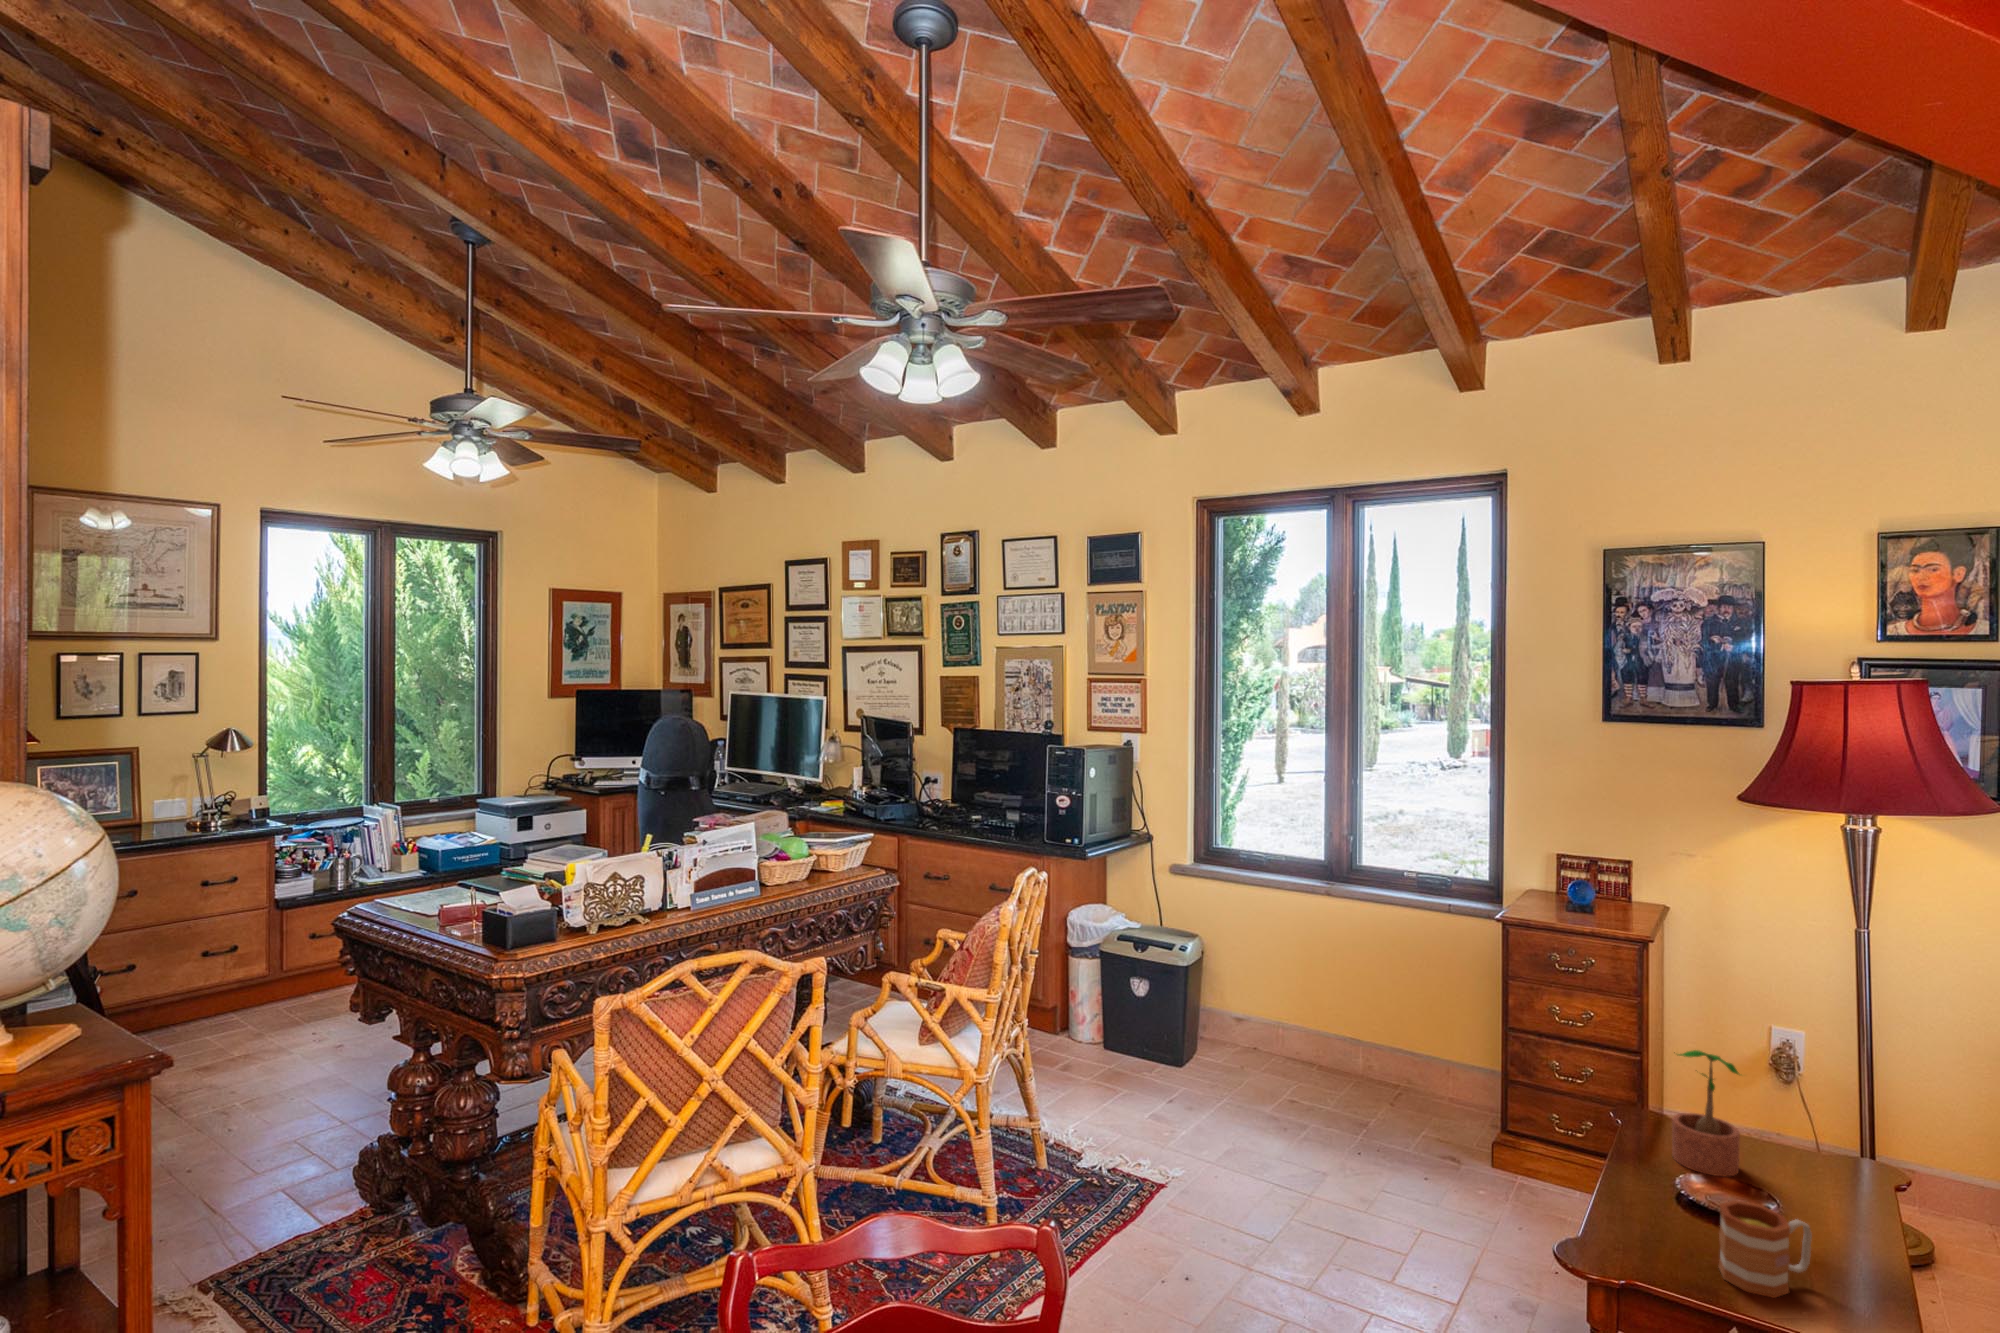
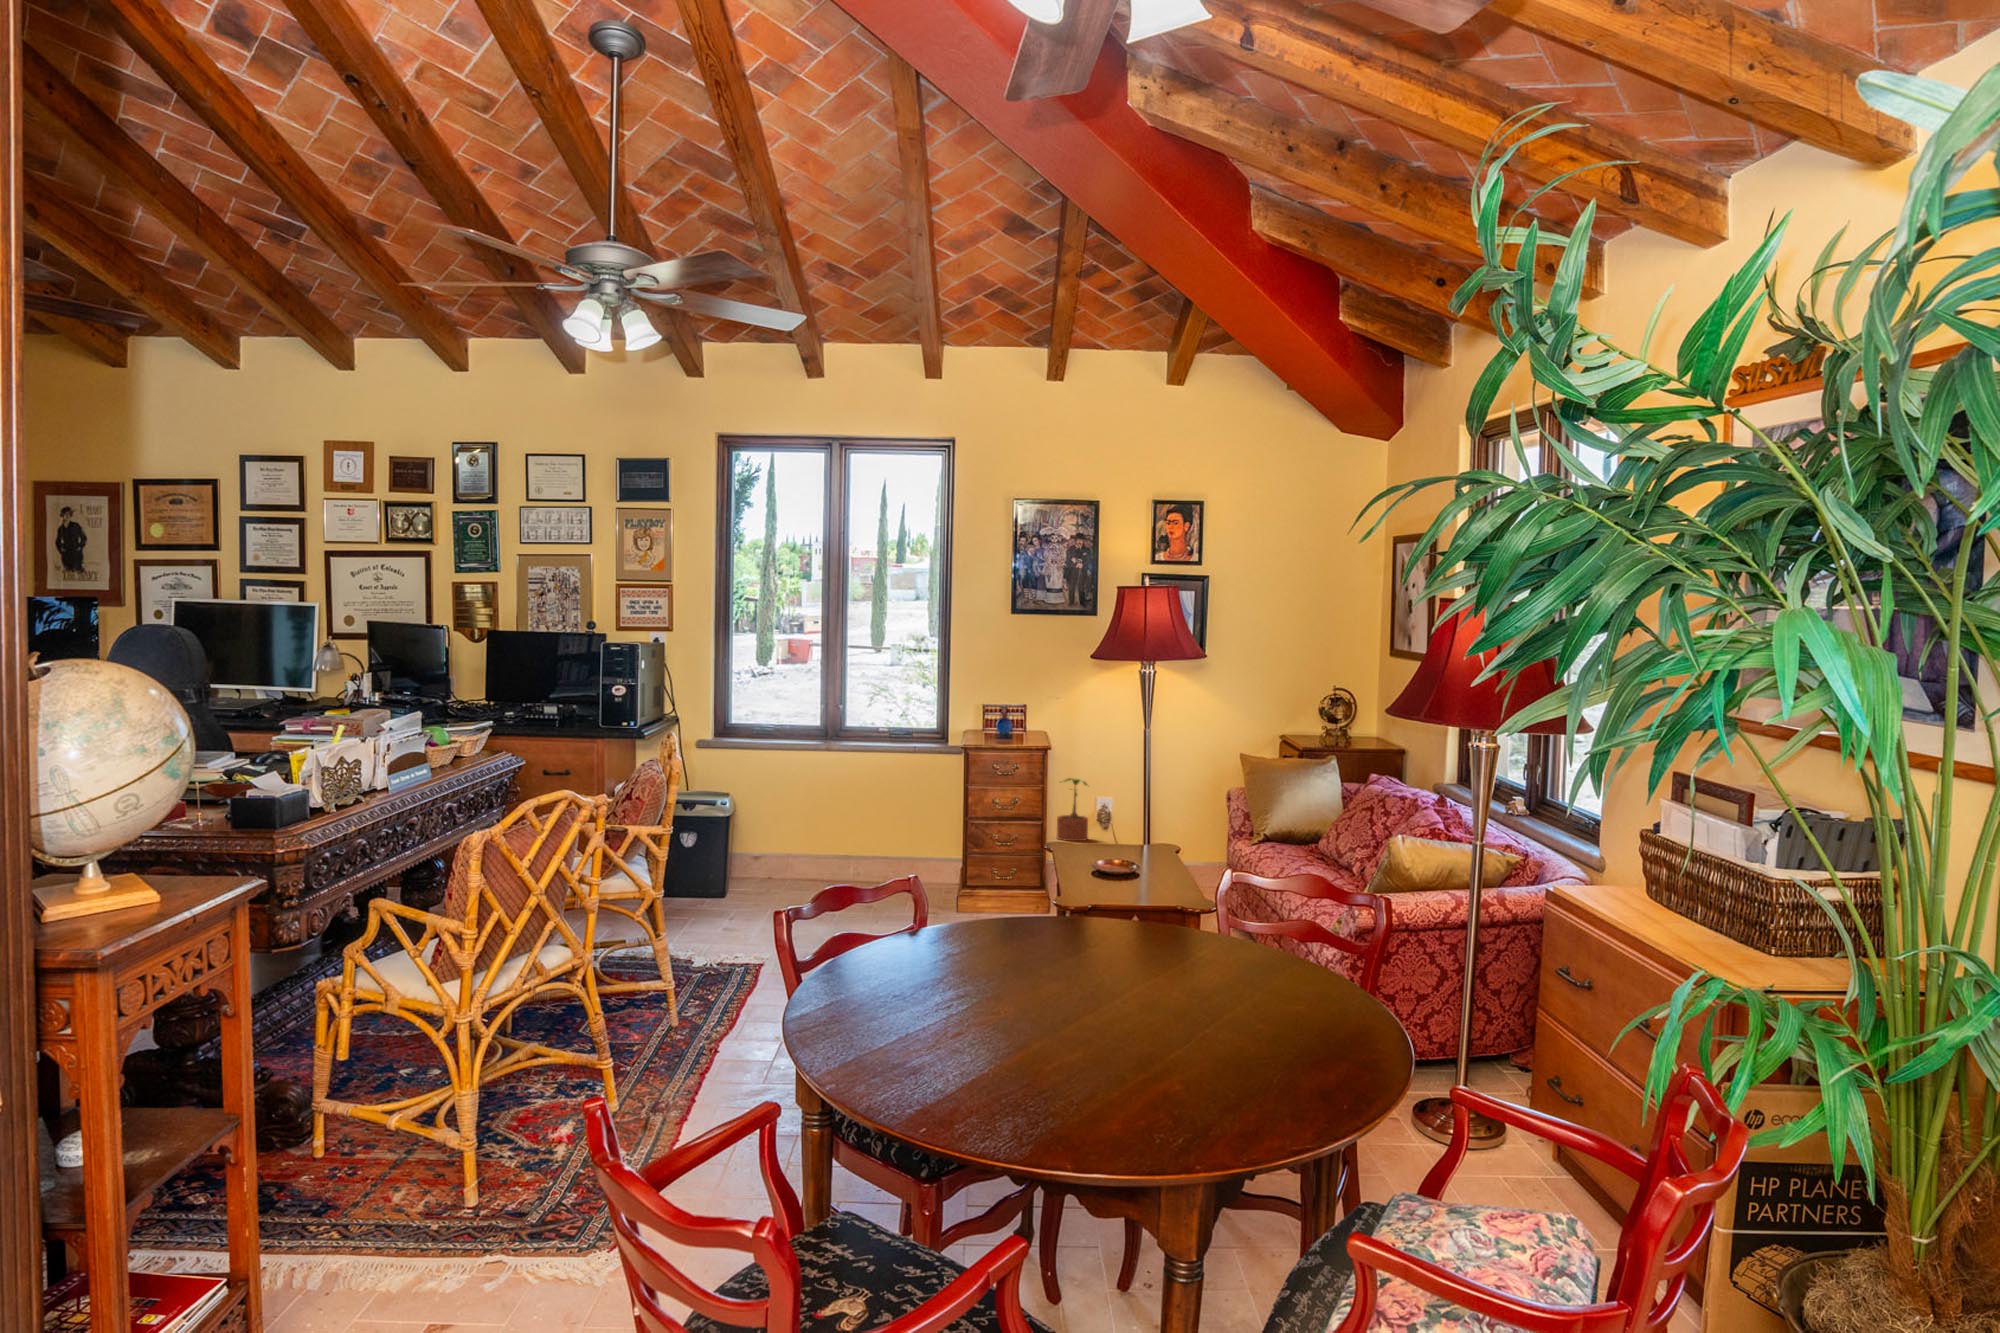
mug: present [1718,1200,1812,1298] -> none [1082,822,1120,859]

